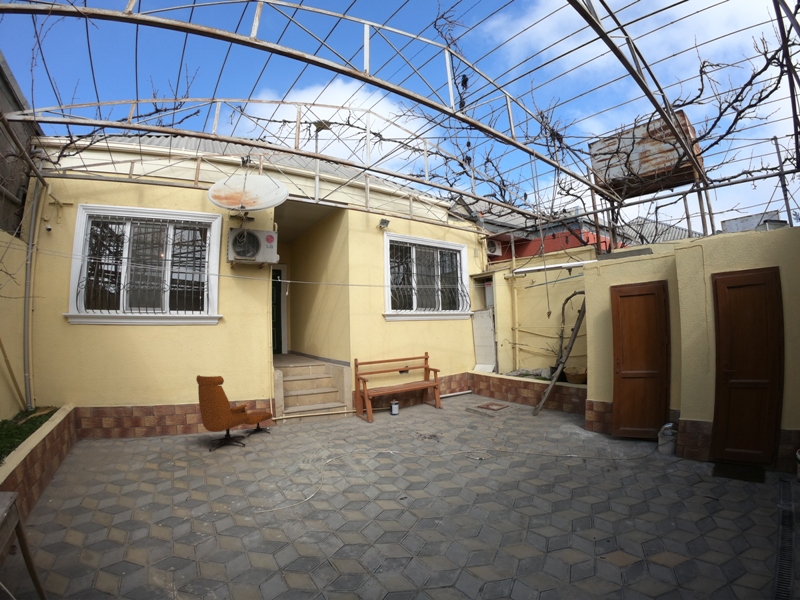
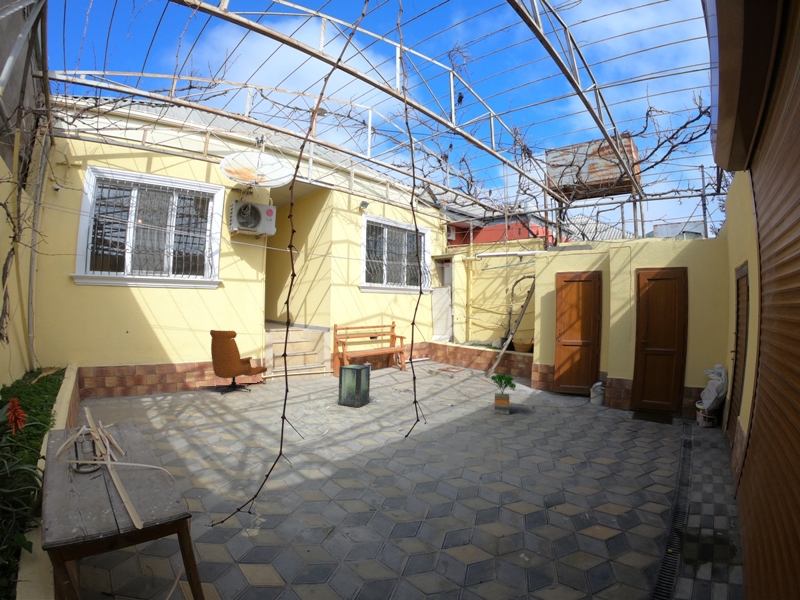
storage box: none [336,414,376,475] -> present [338,364,370,408]
potted tree: none [534,428,574,490] -> present [491,374,516,414]

